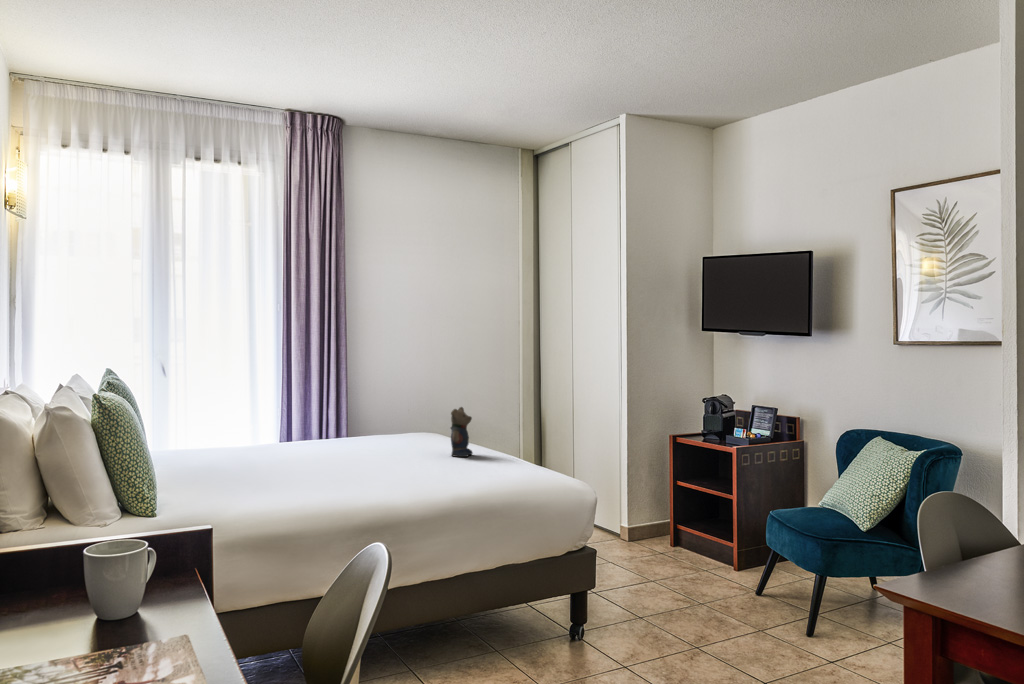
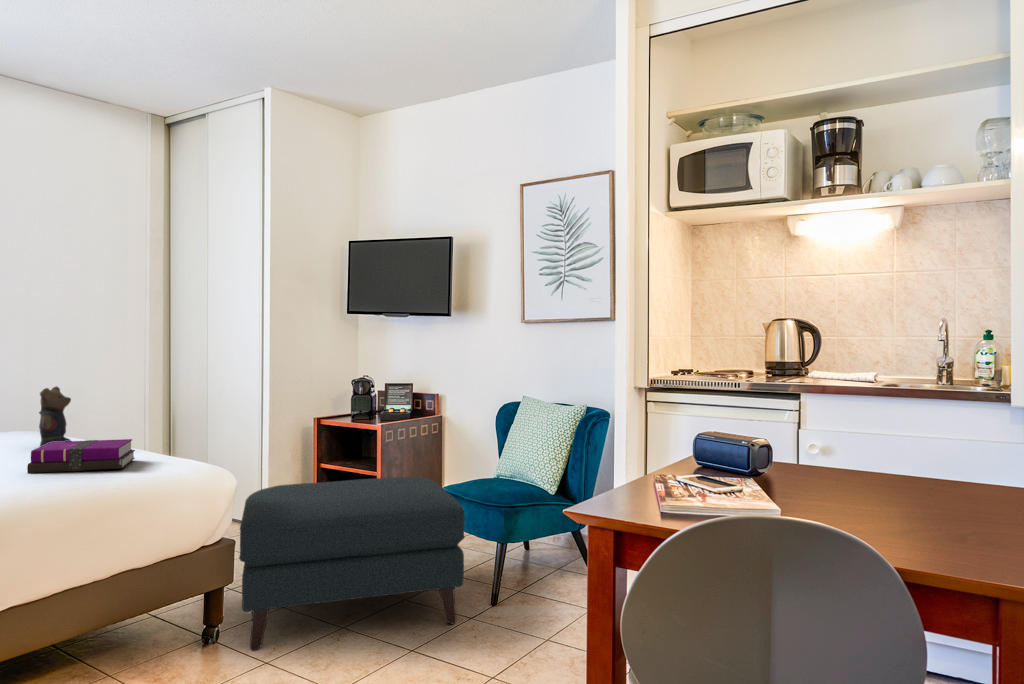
notebook: none [448,455,519,481] -> present [27,439,135,473]
ottoman: none [599,503,808,657] -> present [239,477,465,651]

